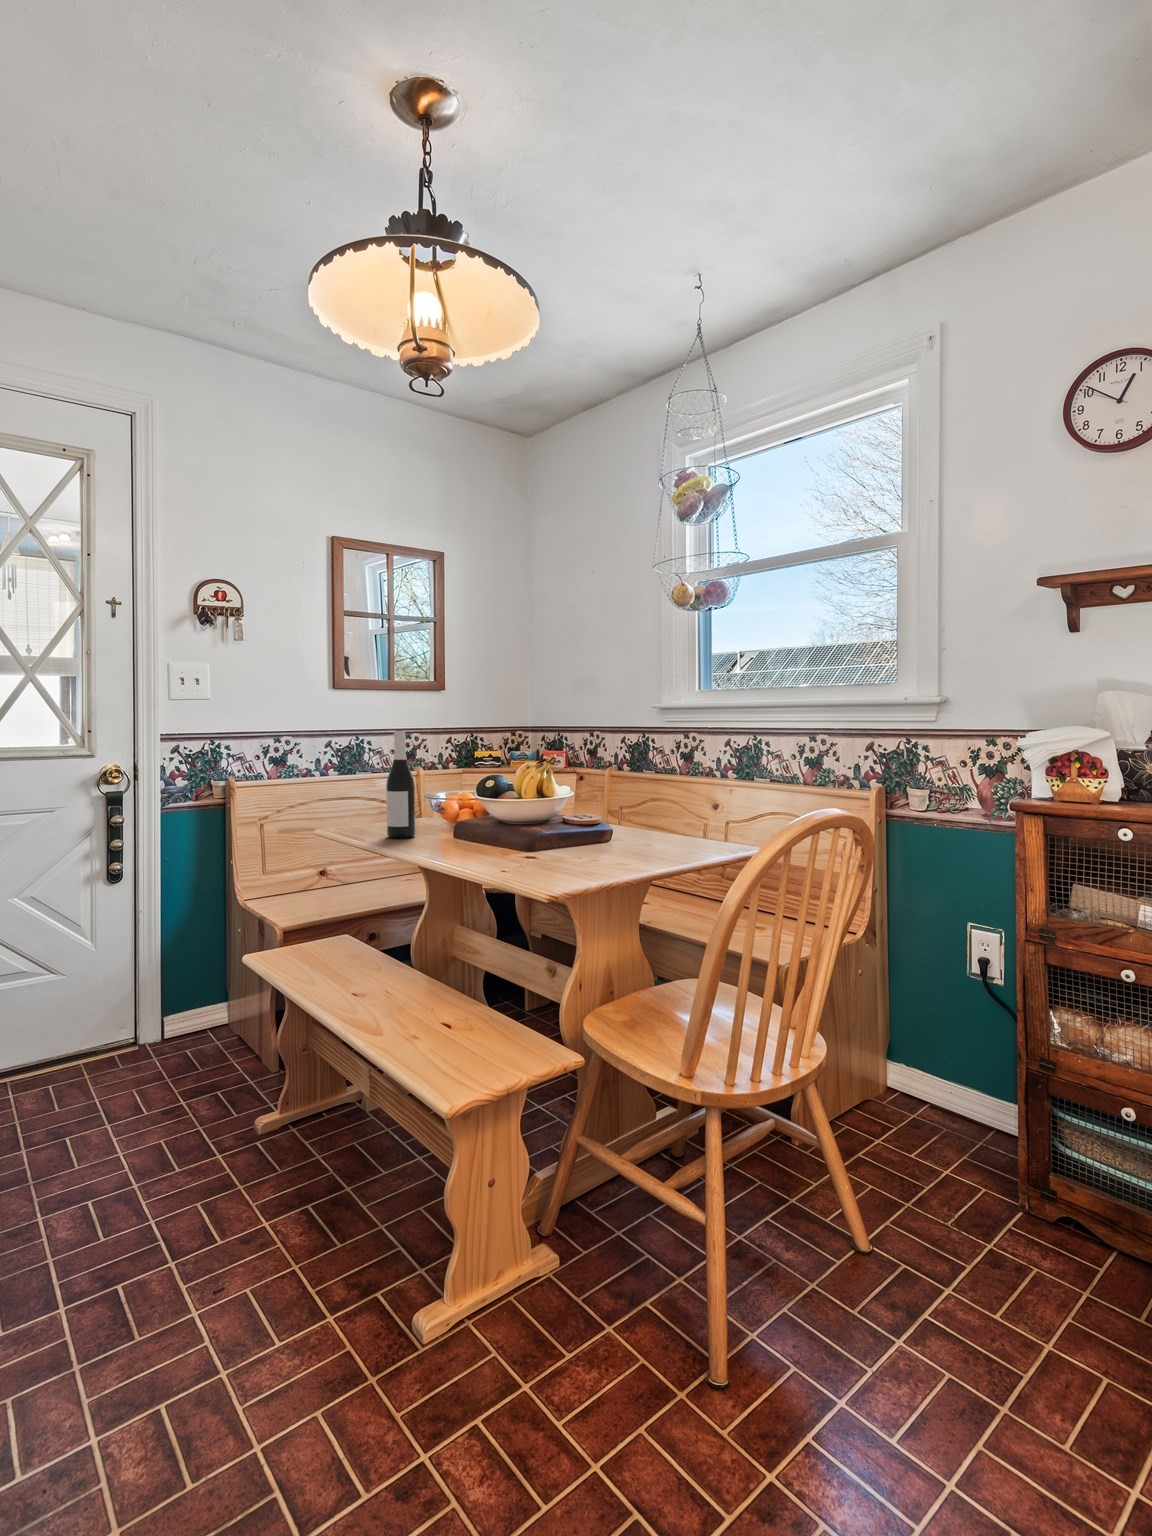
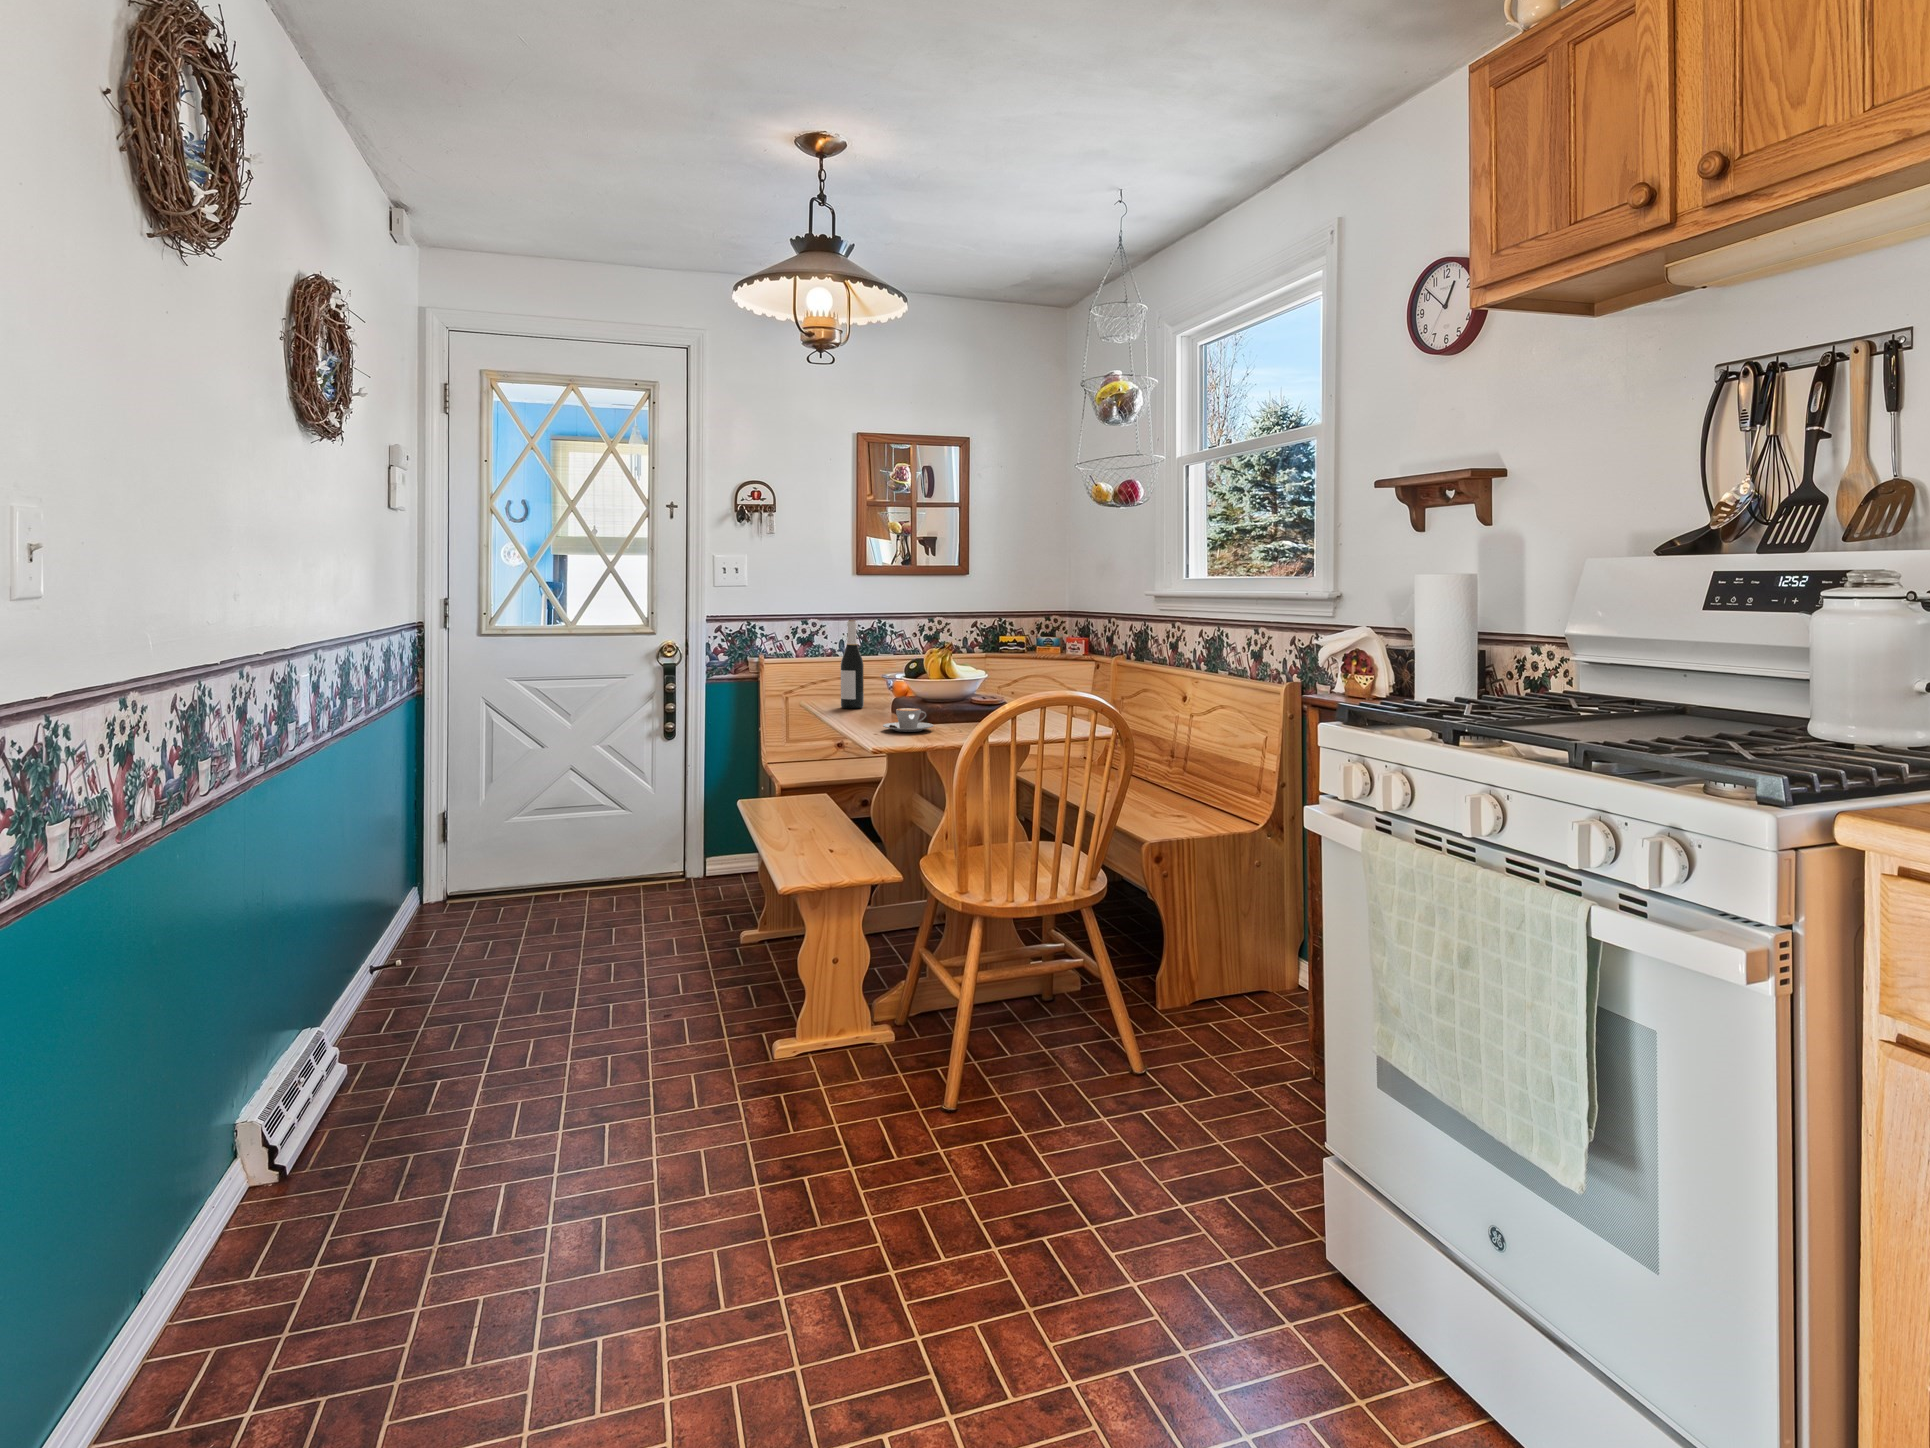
coffee cup: none [499,837,564,869] -> present [883,708,933,732]

